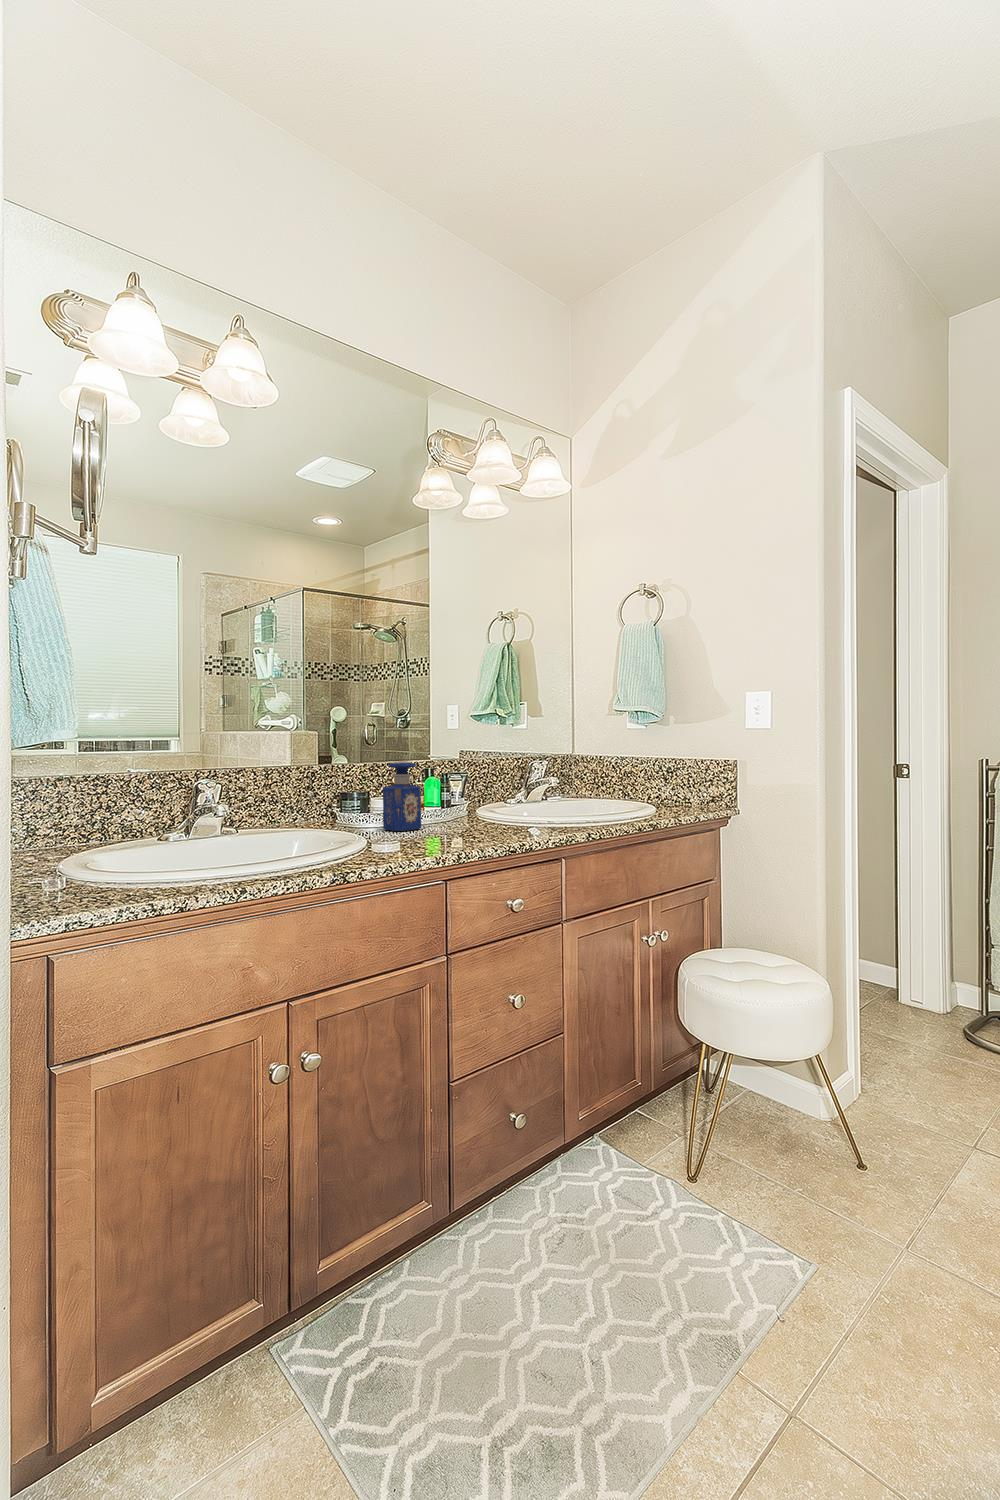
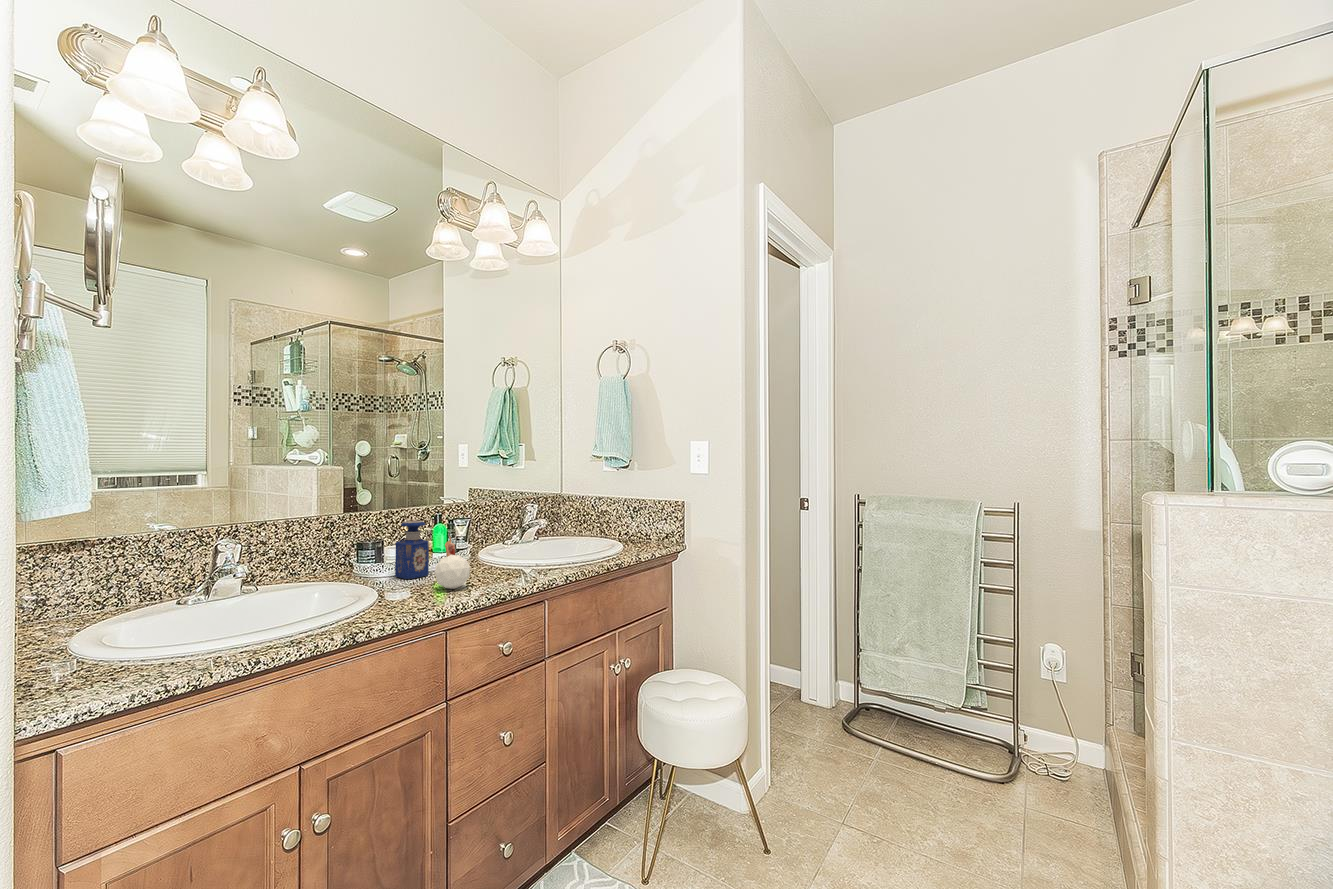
candle: none [431,767,472,839] -> present [435,531,470,589]

